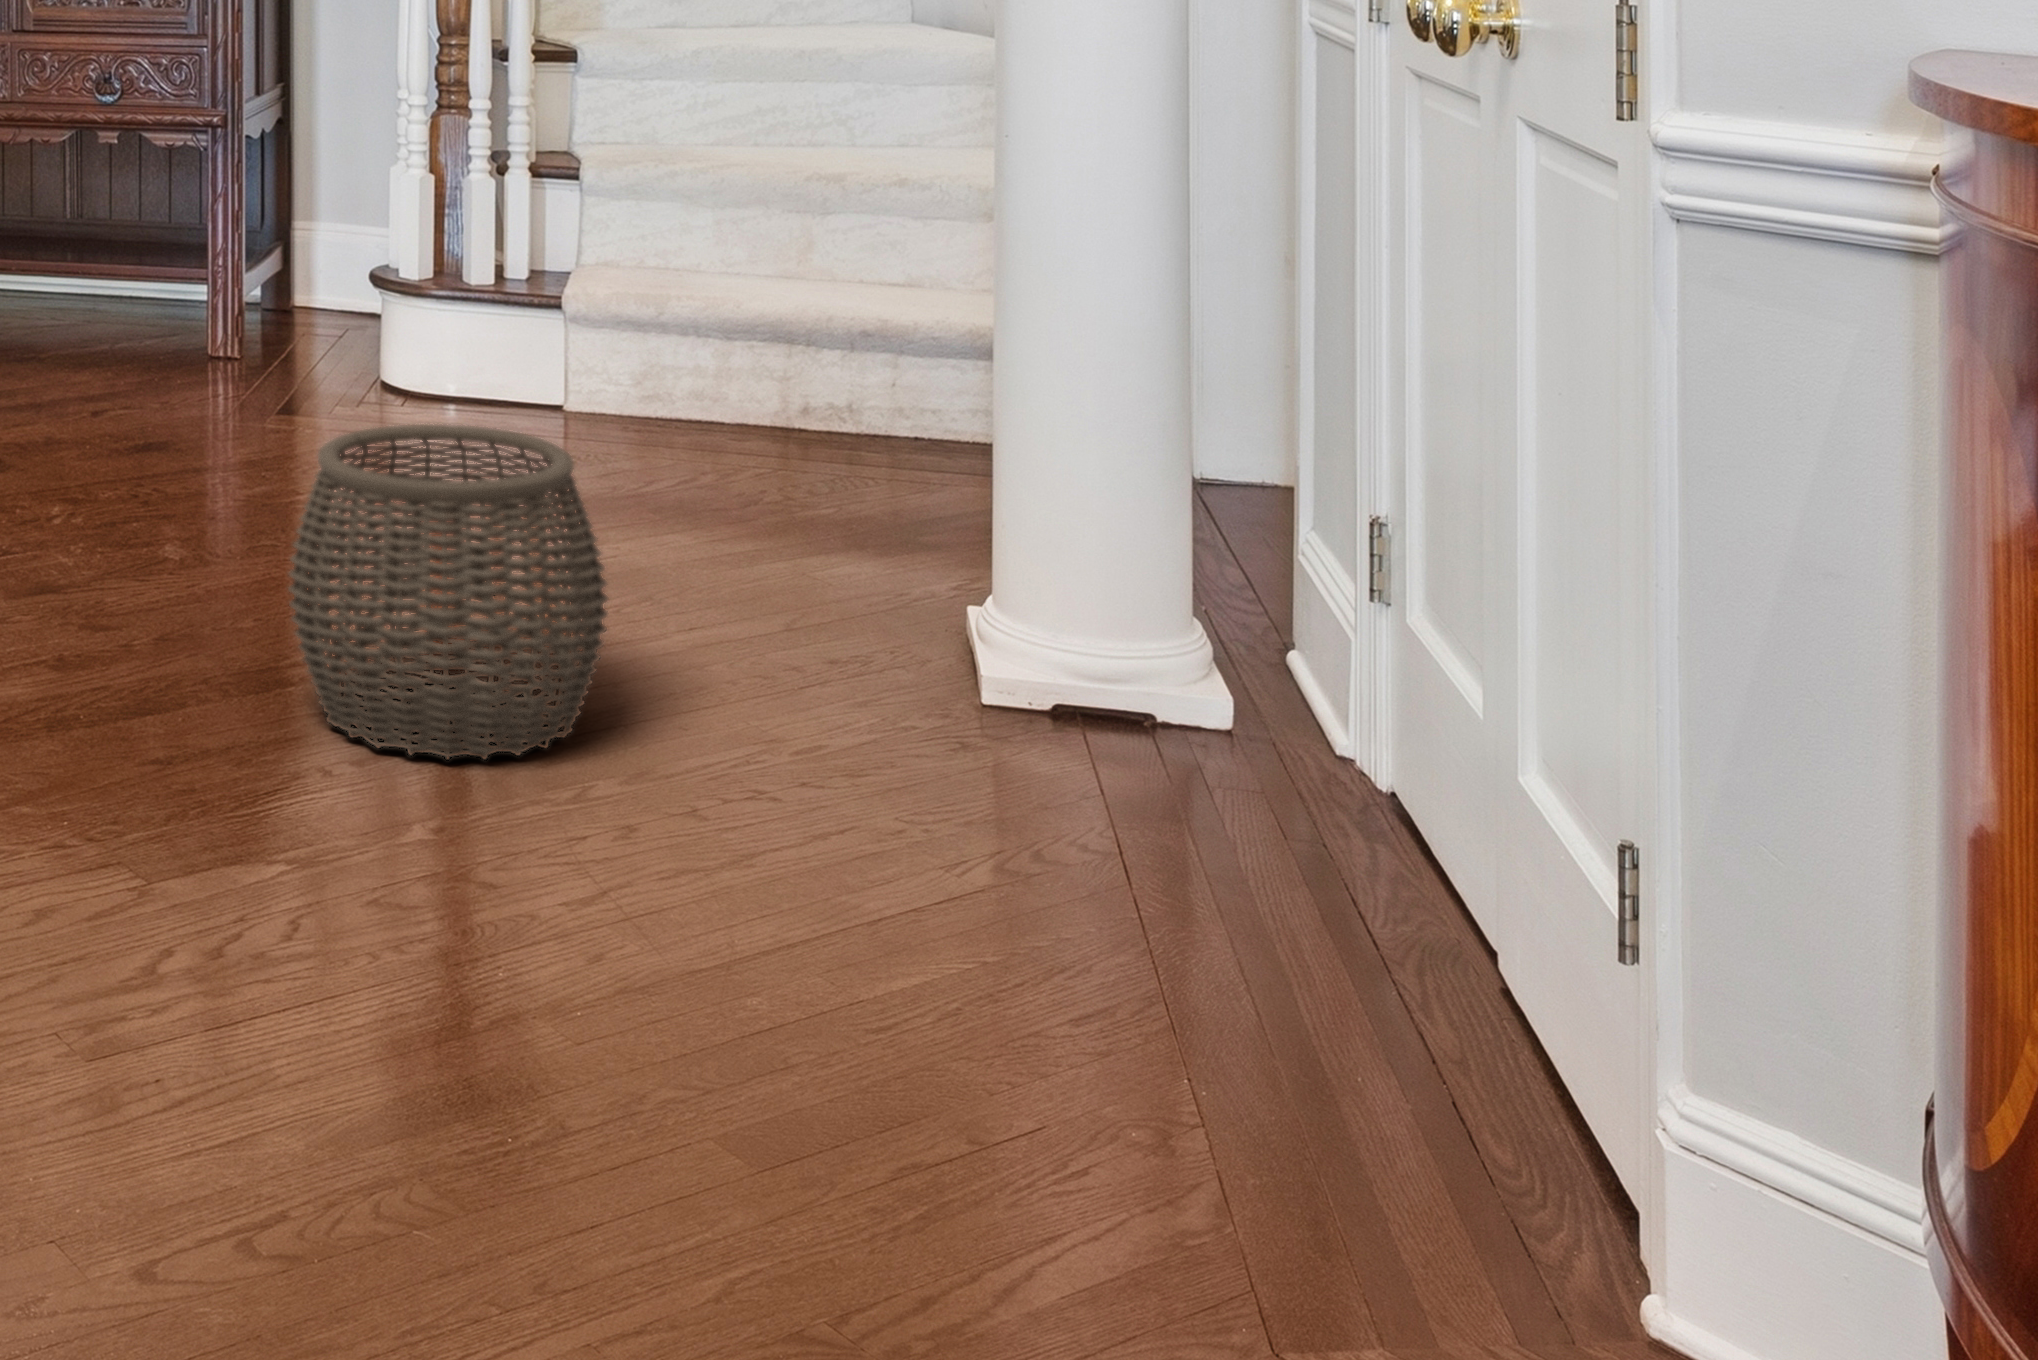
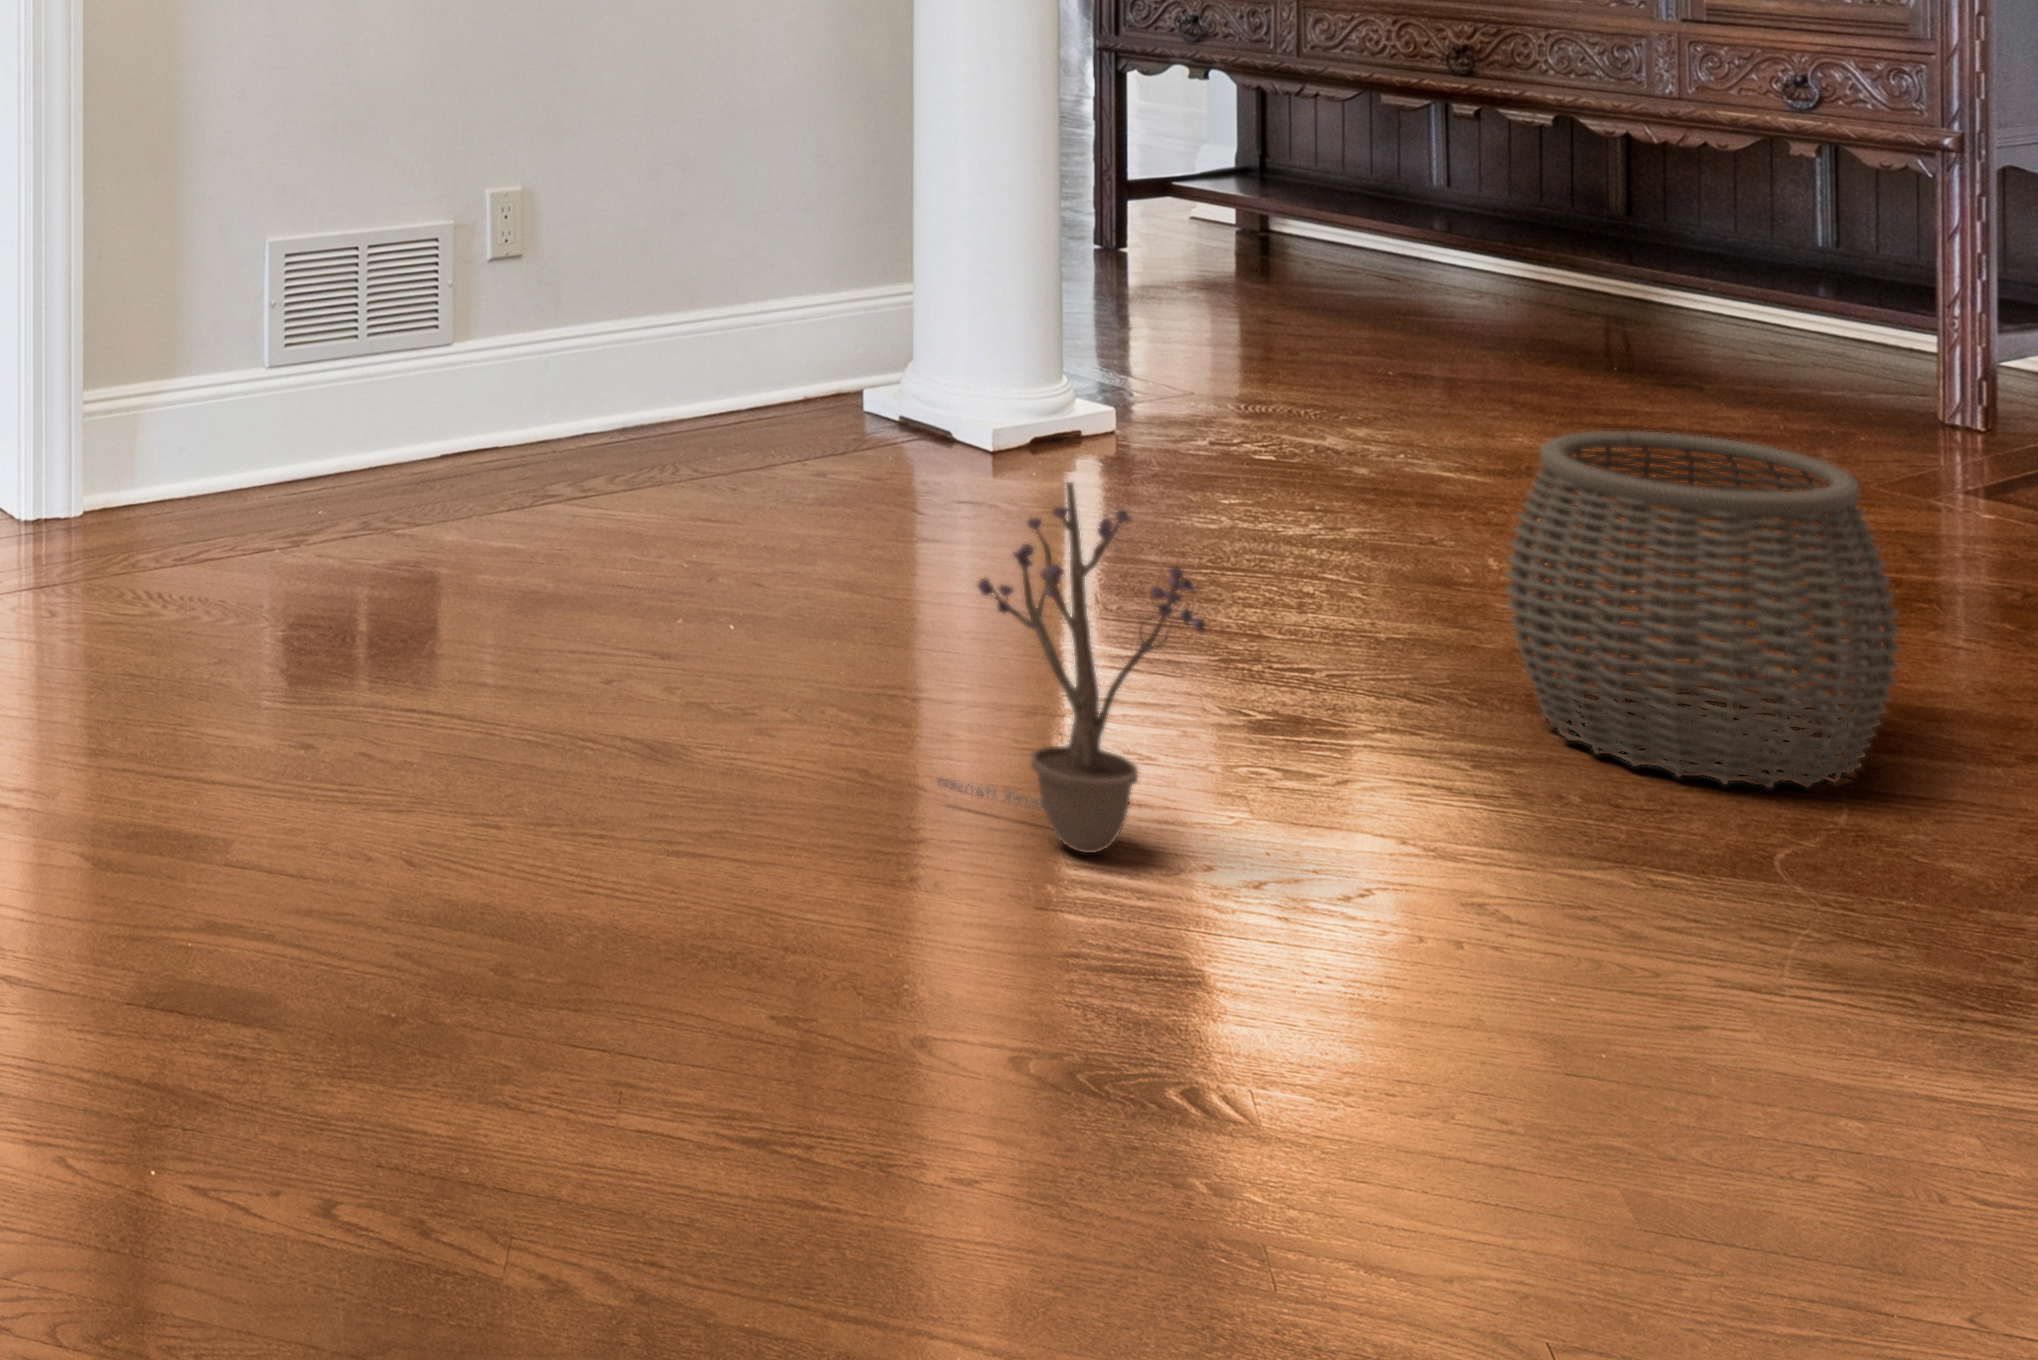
decorative plant: none [26,615,332,1040] -> present [939,482,1204,853]

